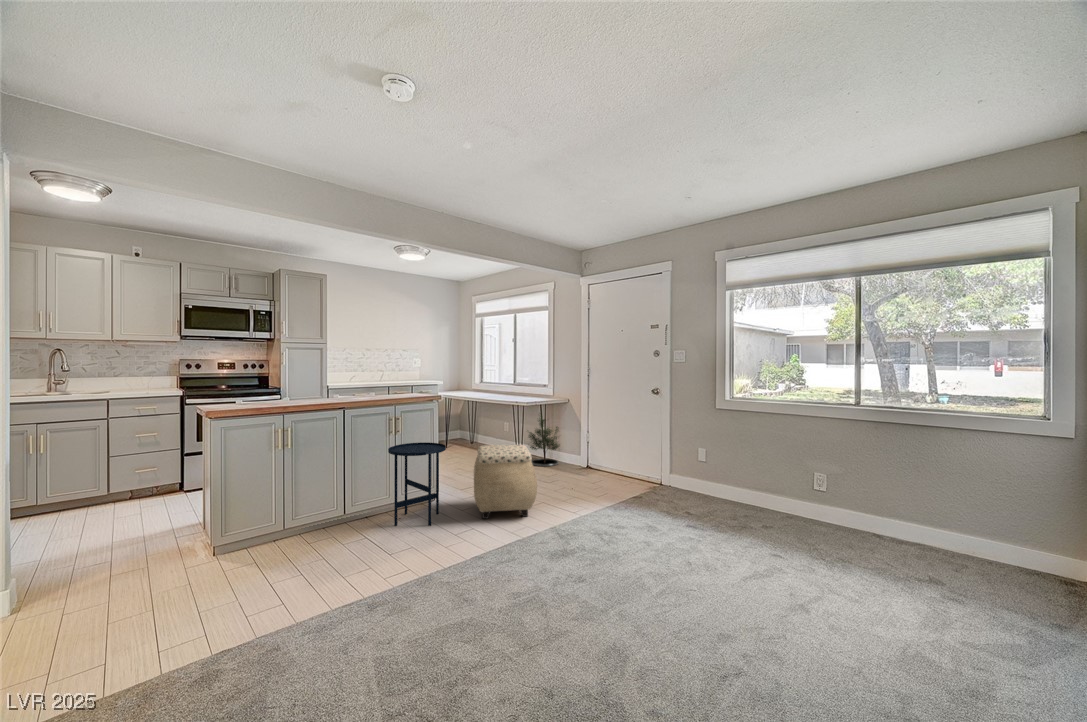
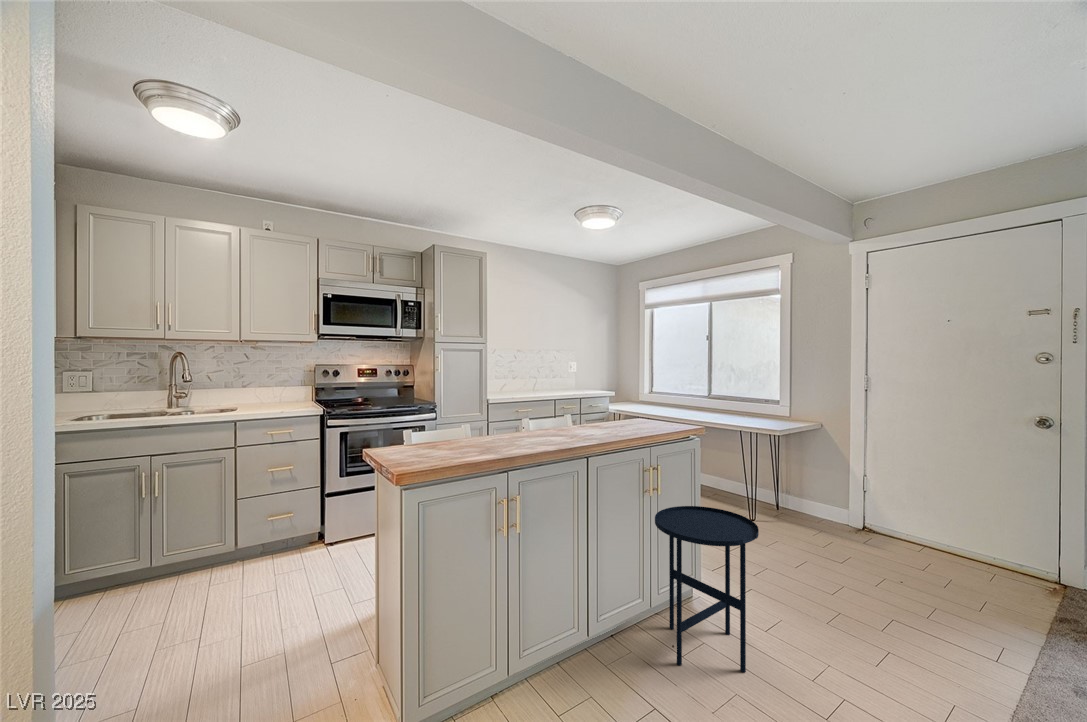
potted tree: present [529,416,560,466] -> none [761,440,816,522]
ottoman: present [474,445,537,519] -> none [765,513,944,660]

